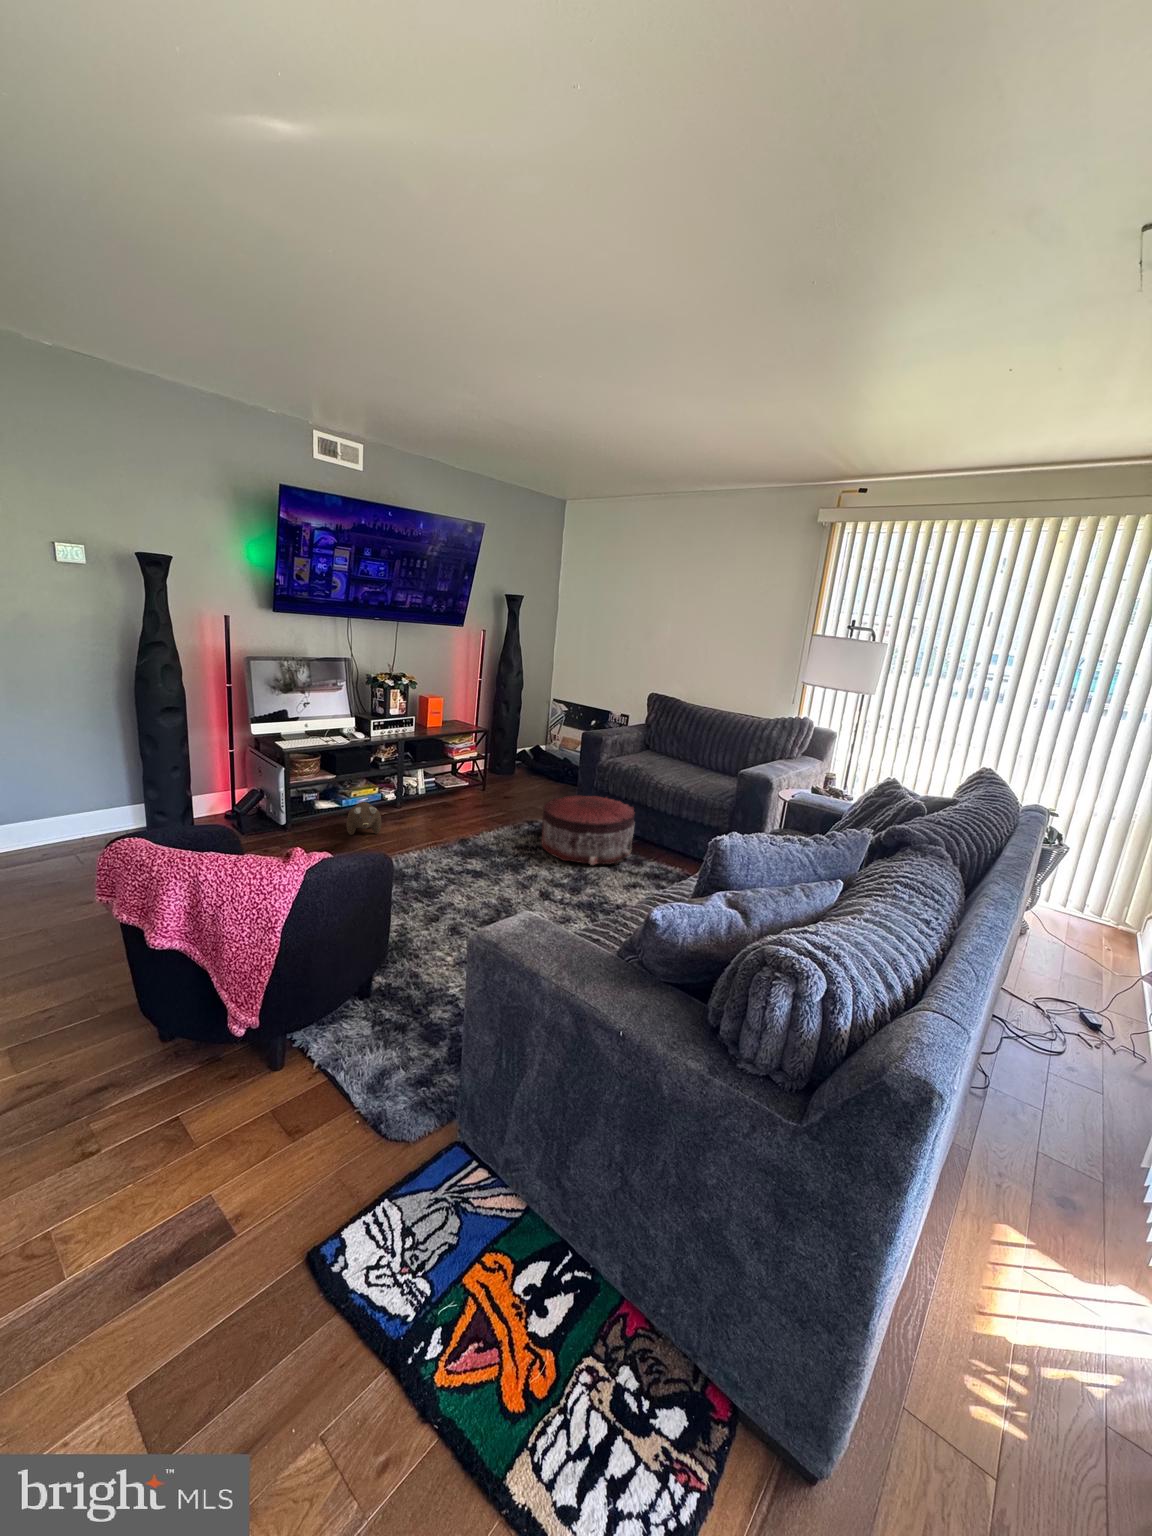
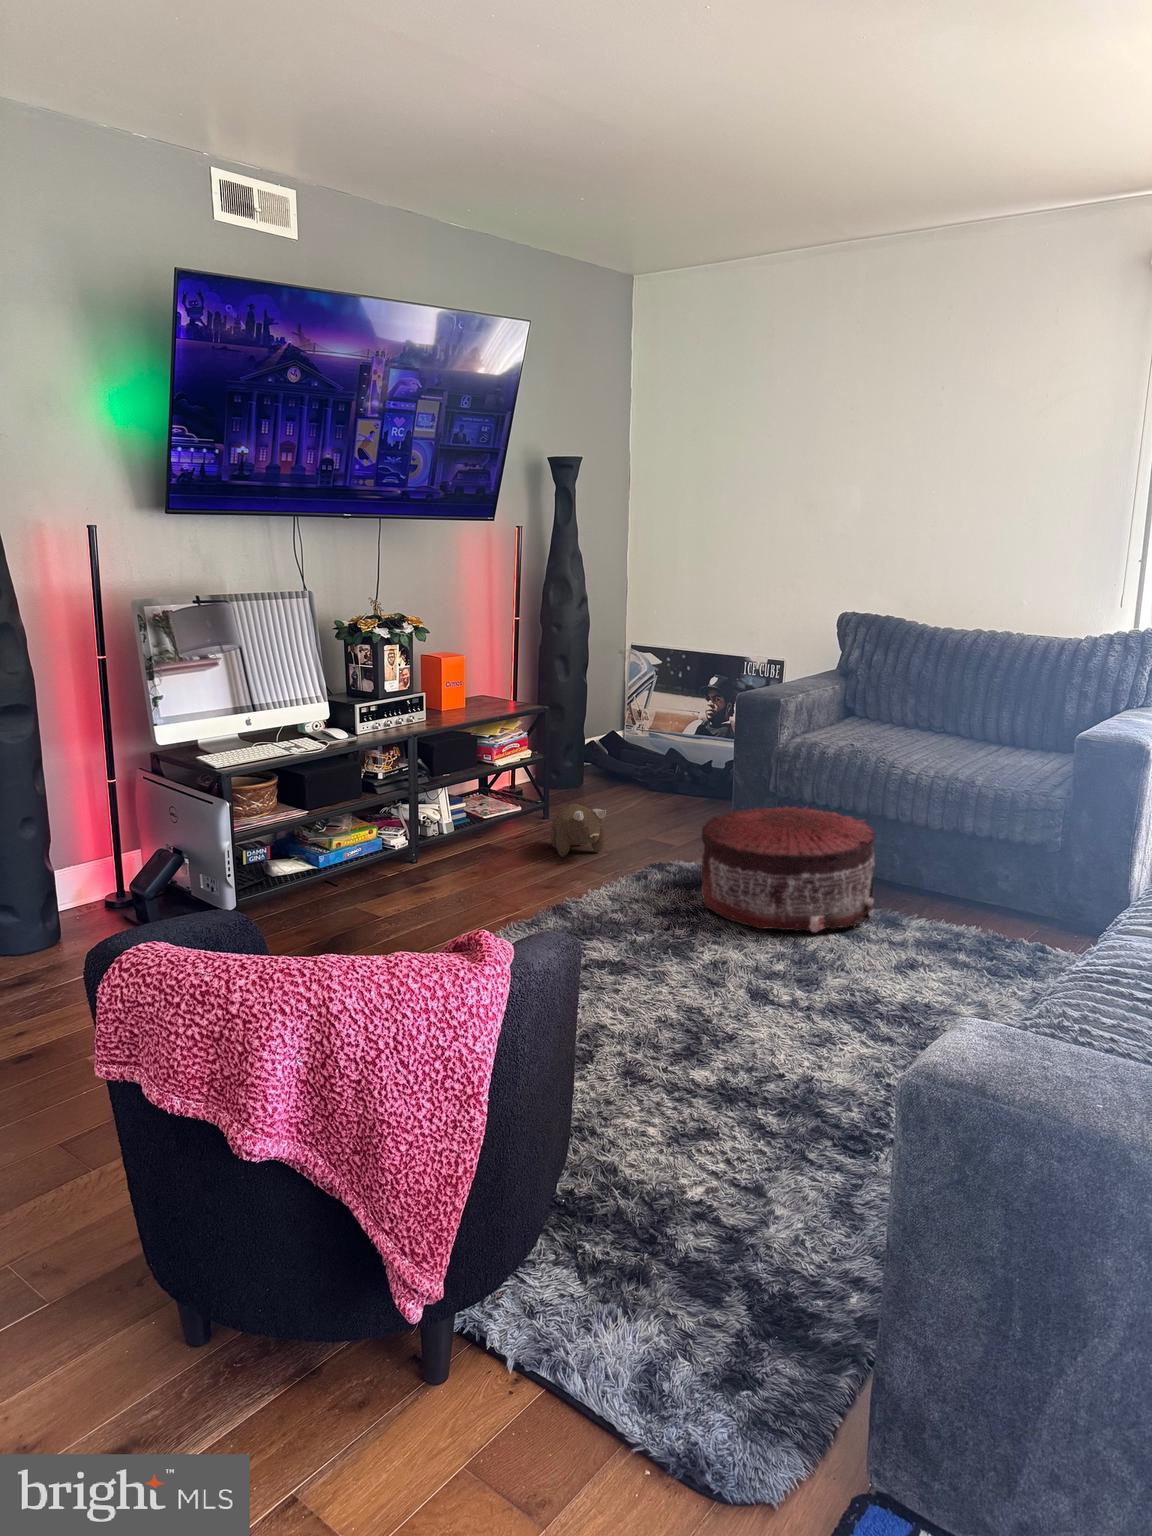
plush toy: present [347,802,381,835] -> present [550,804,606,857]

